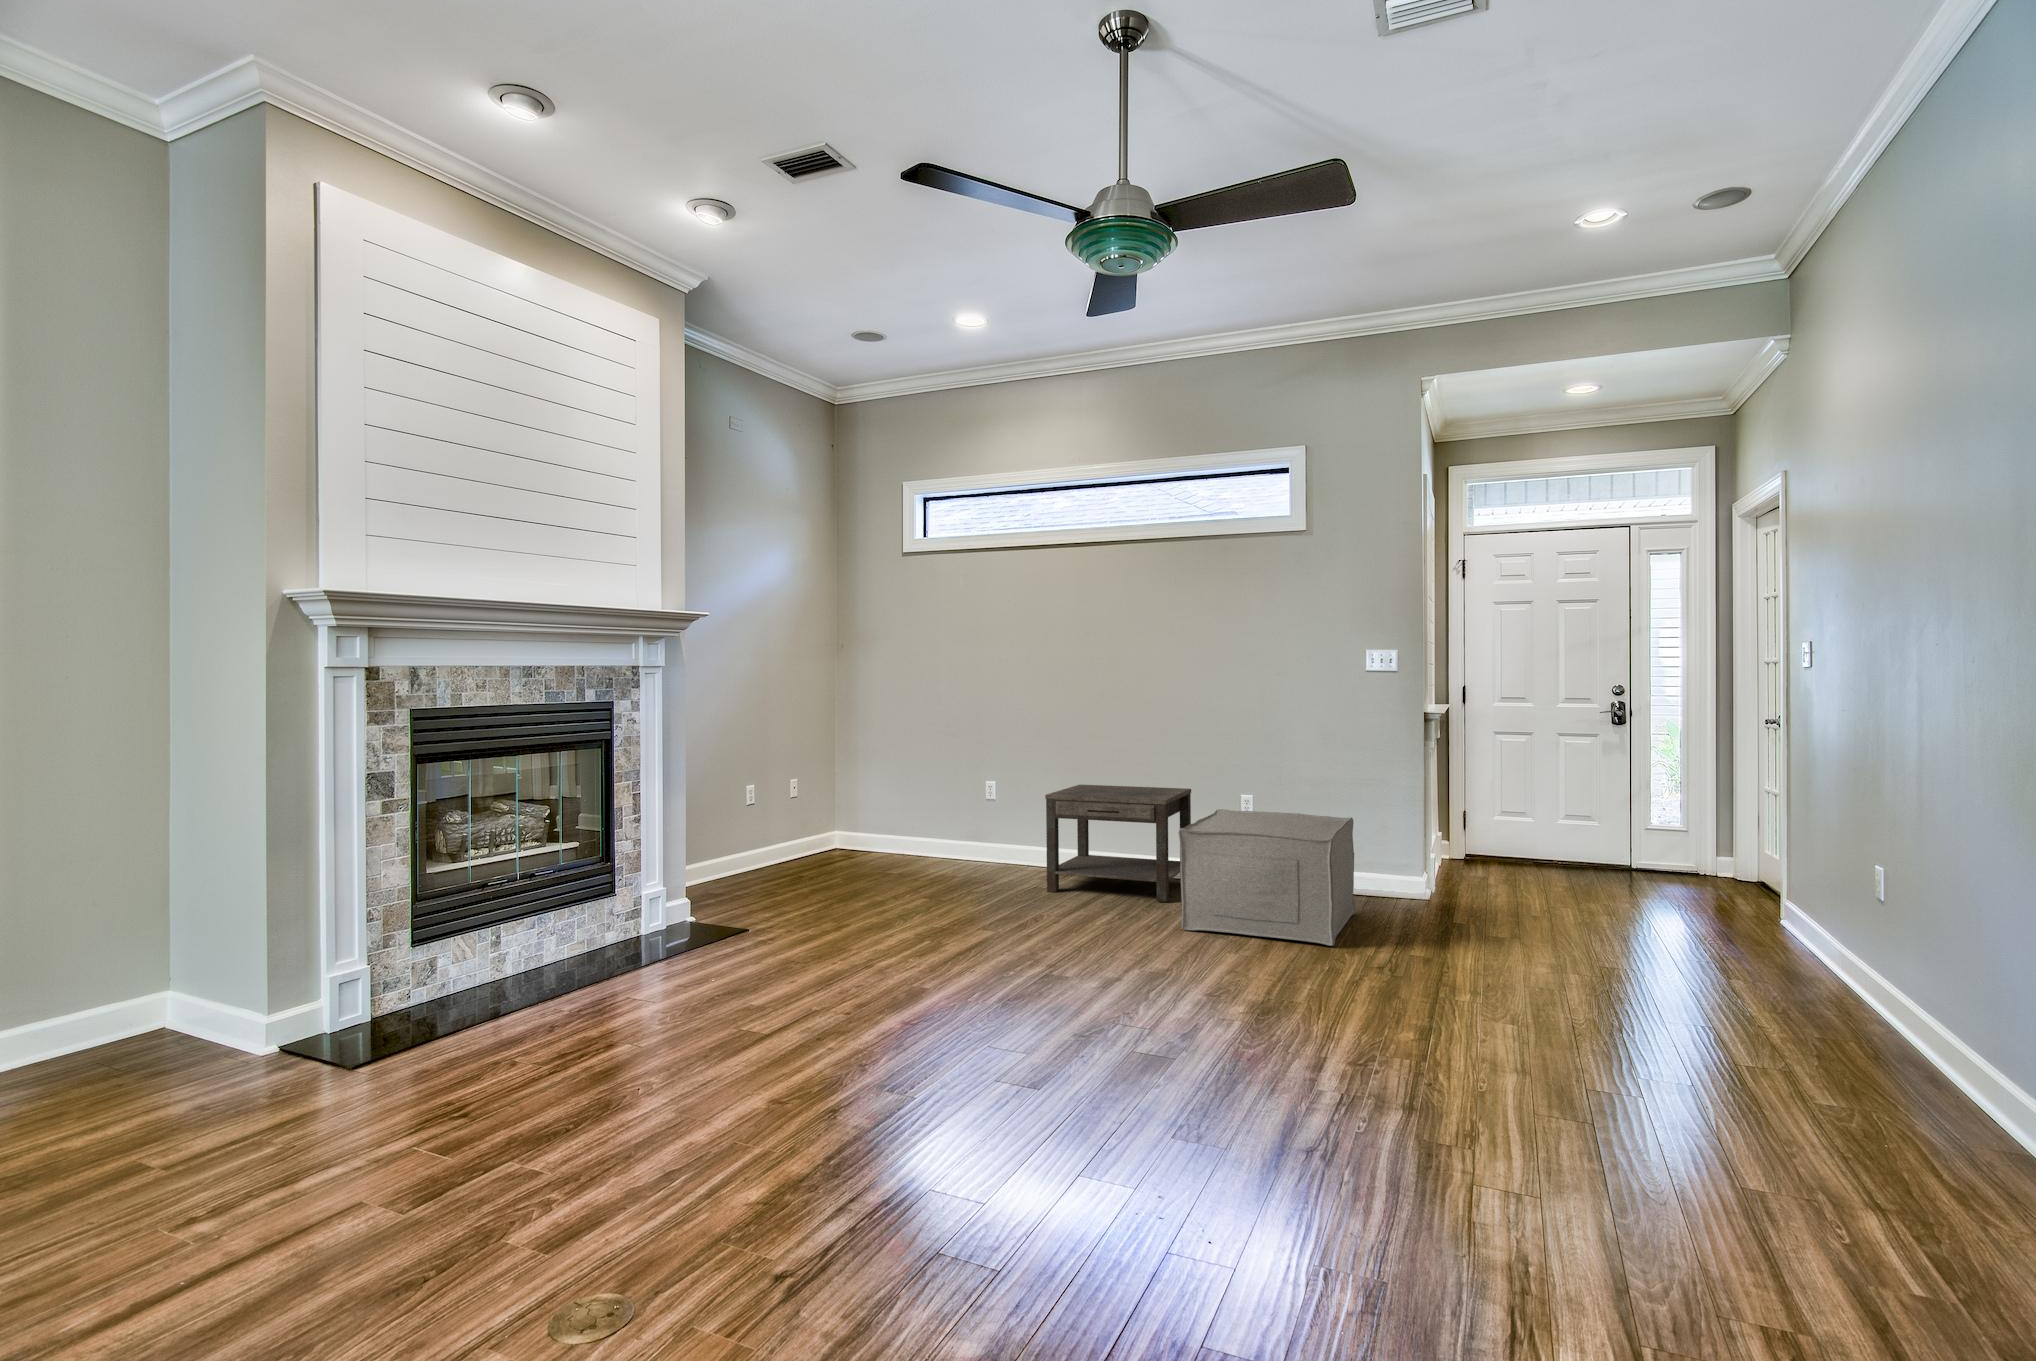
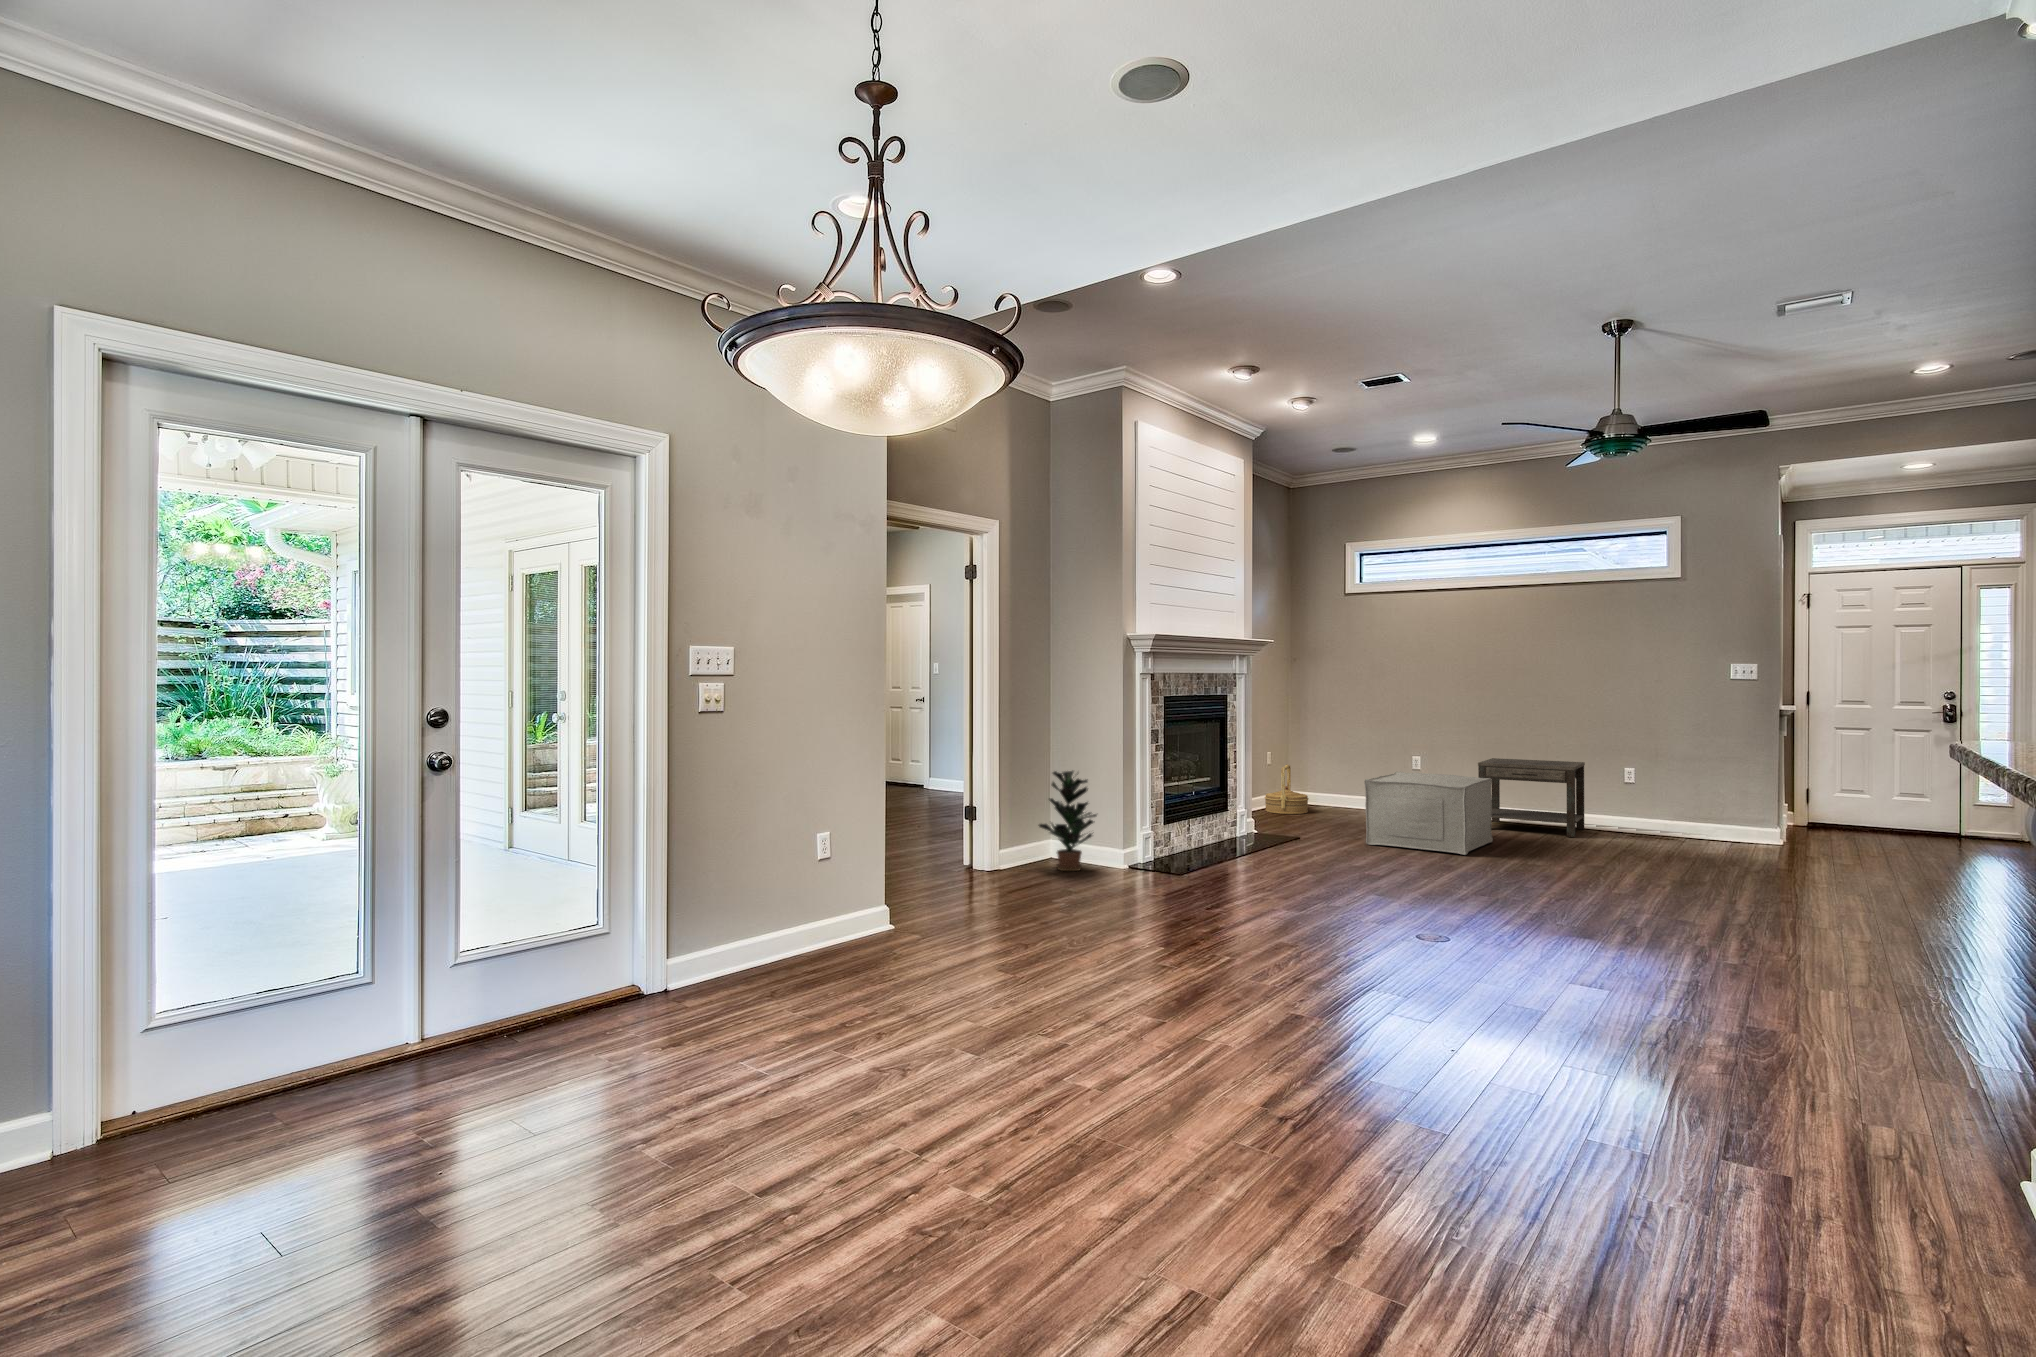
woven basket: none [774,799,838,874] -> present [1265,765,1308,814]
ottoman: present [1178,809,1356,946] -> present [1364,772,1493,855]
potted plant: none [55,859,214,1073] -> present [1039,771,1097,871]

